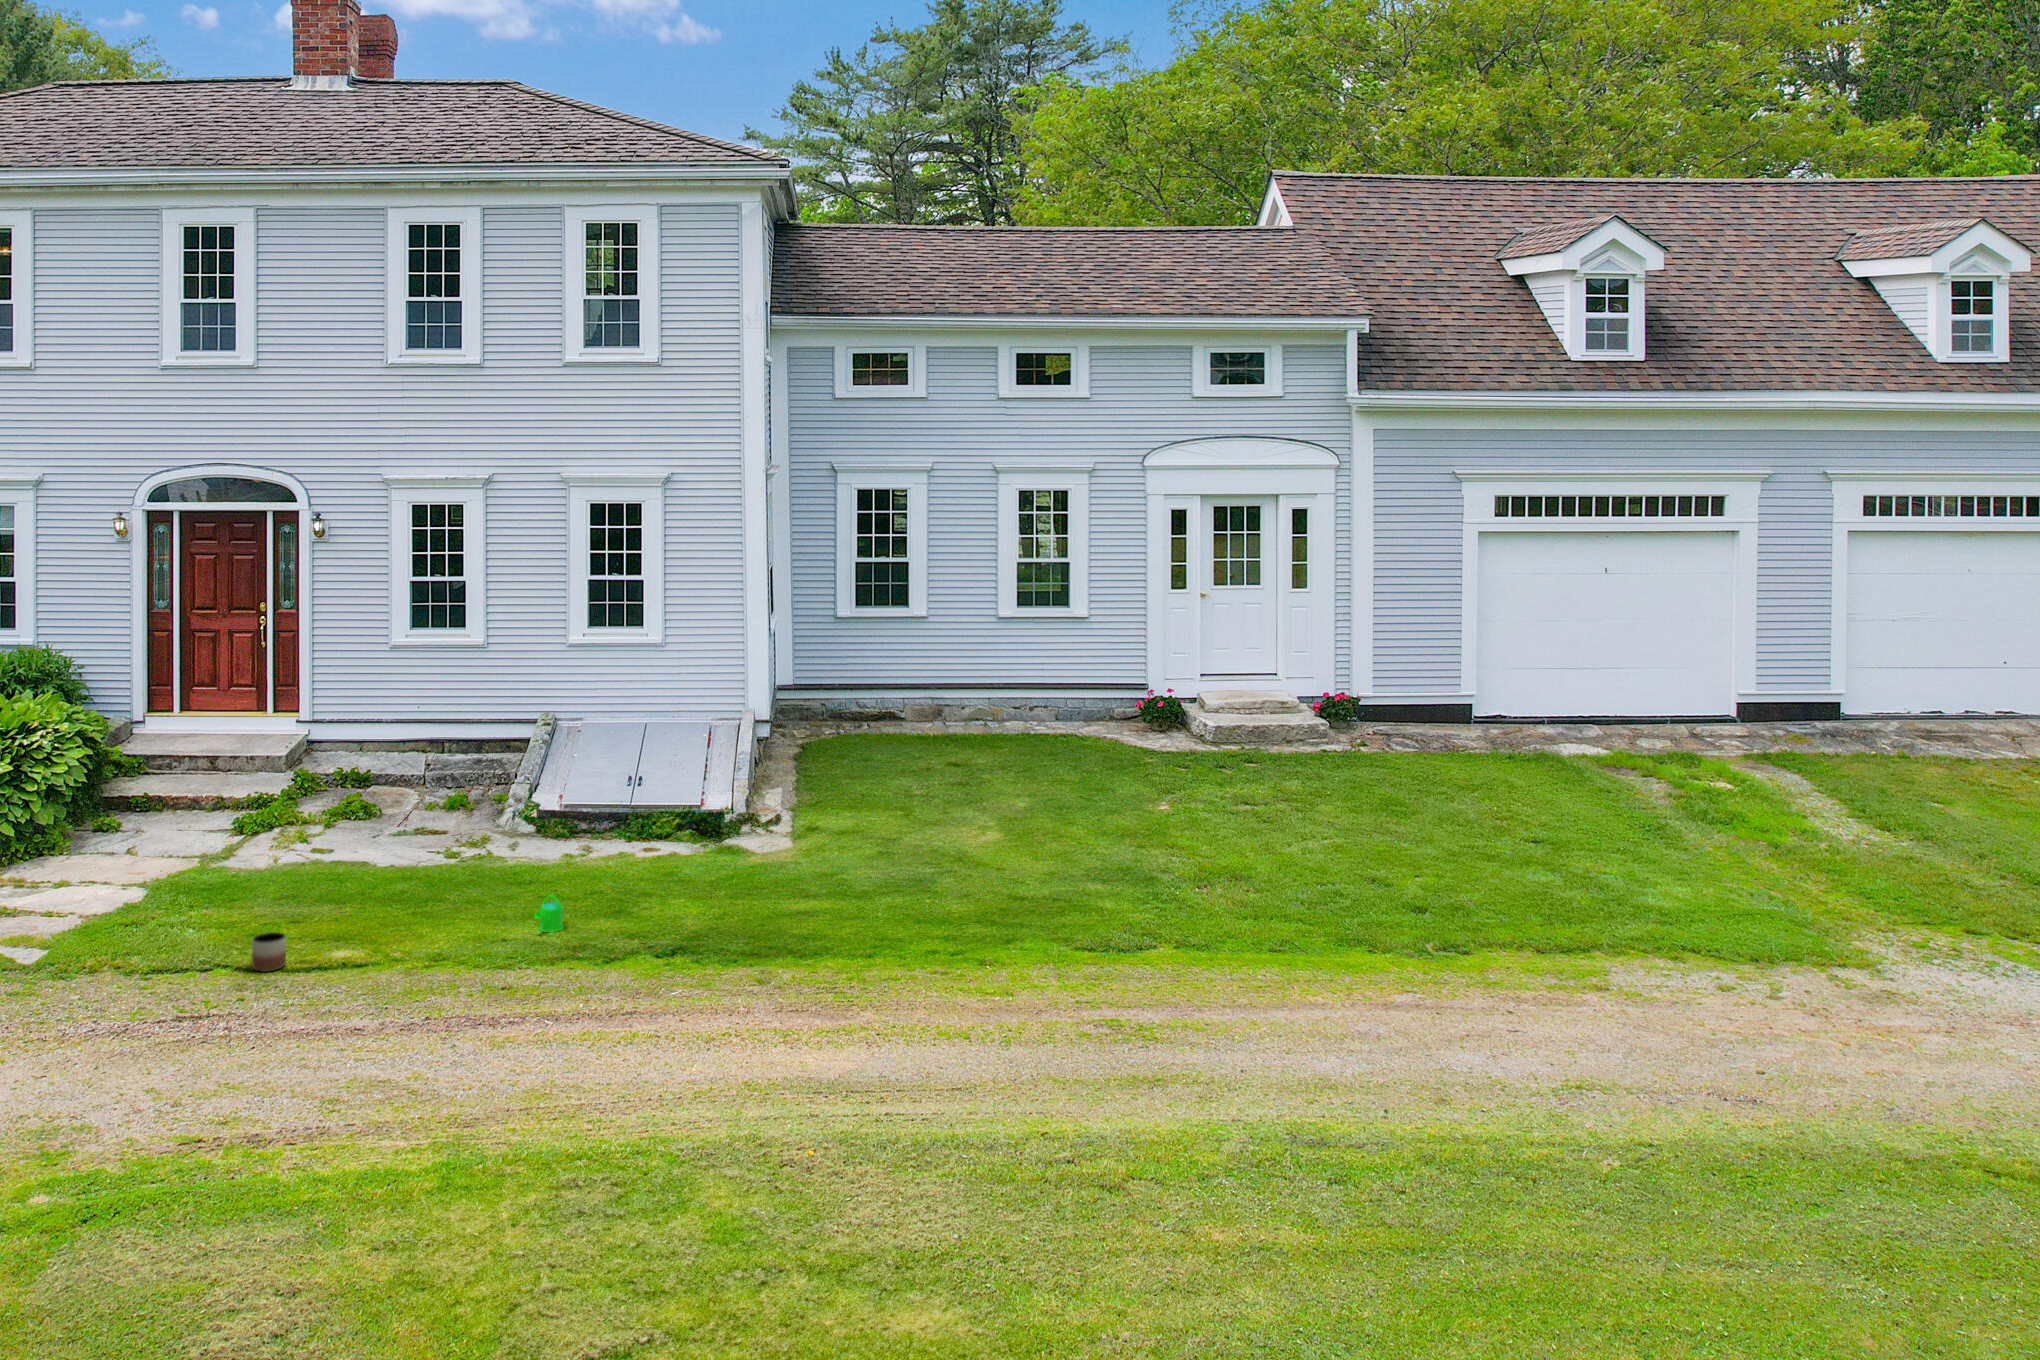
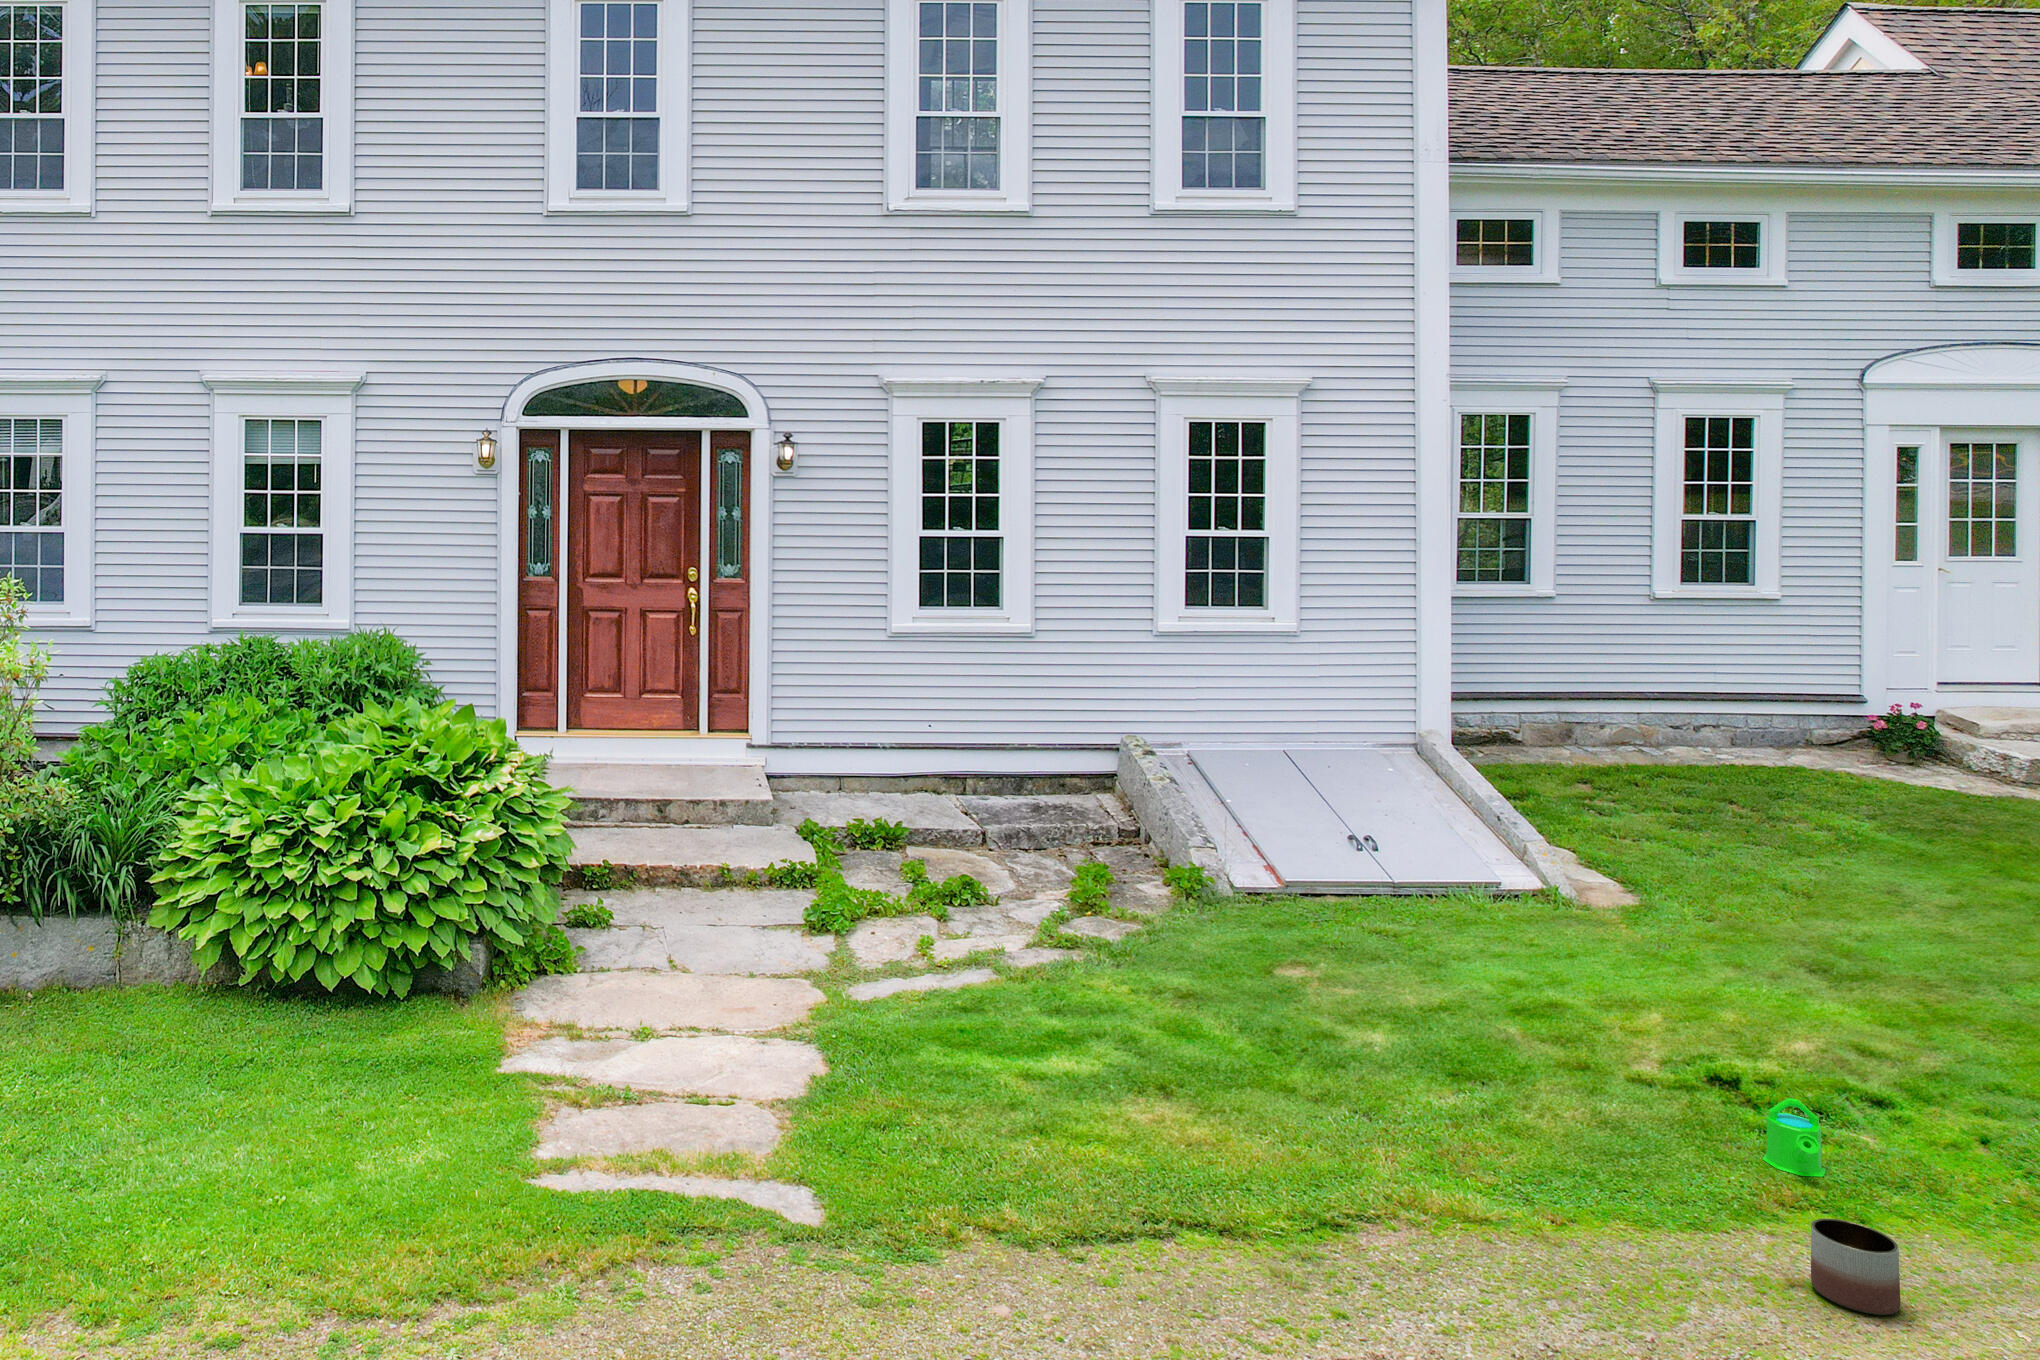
planter: present [251,932,286,972] -> present [1811,1218,1900,1315]

